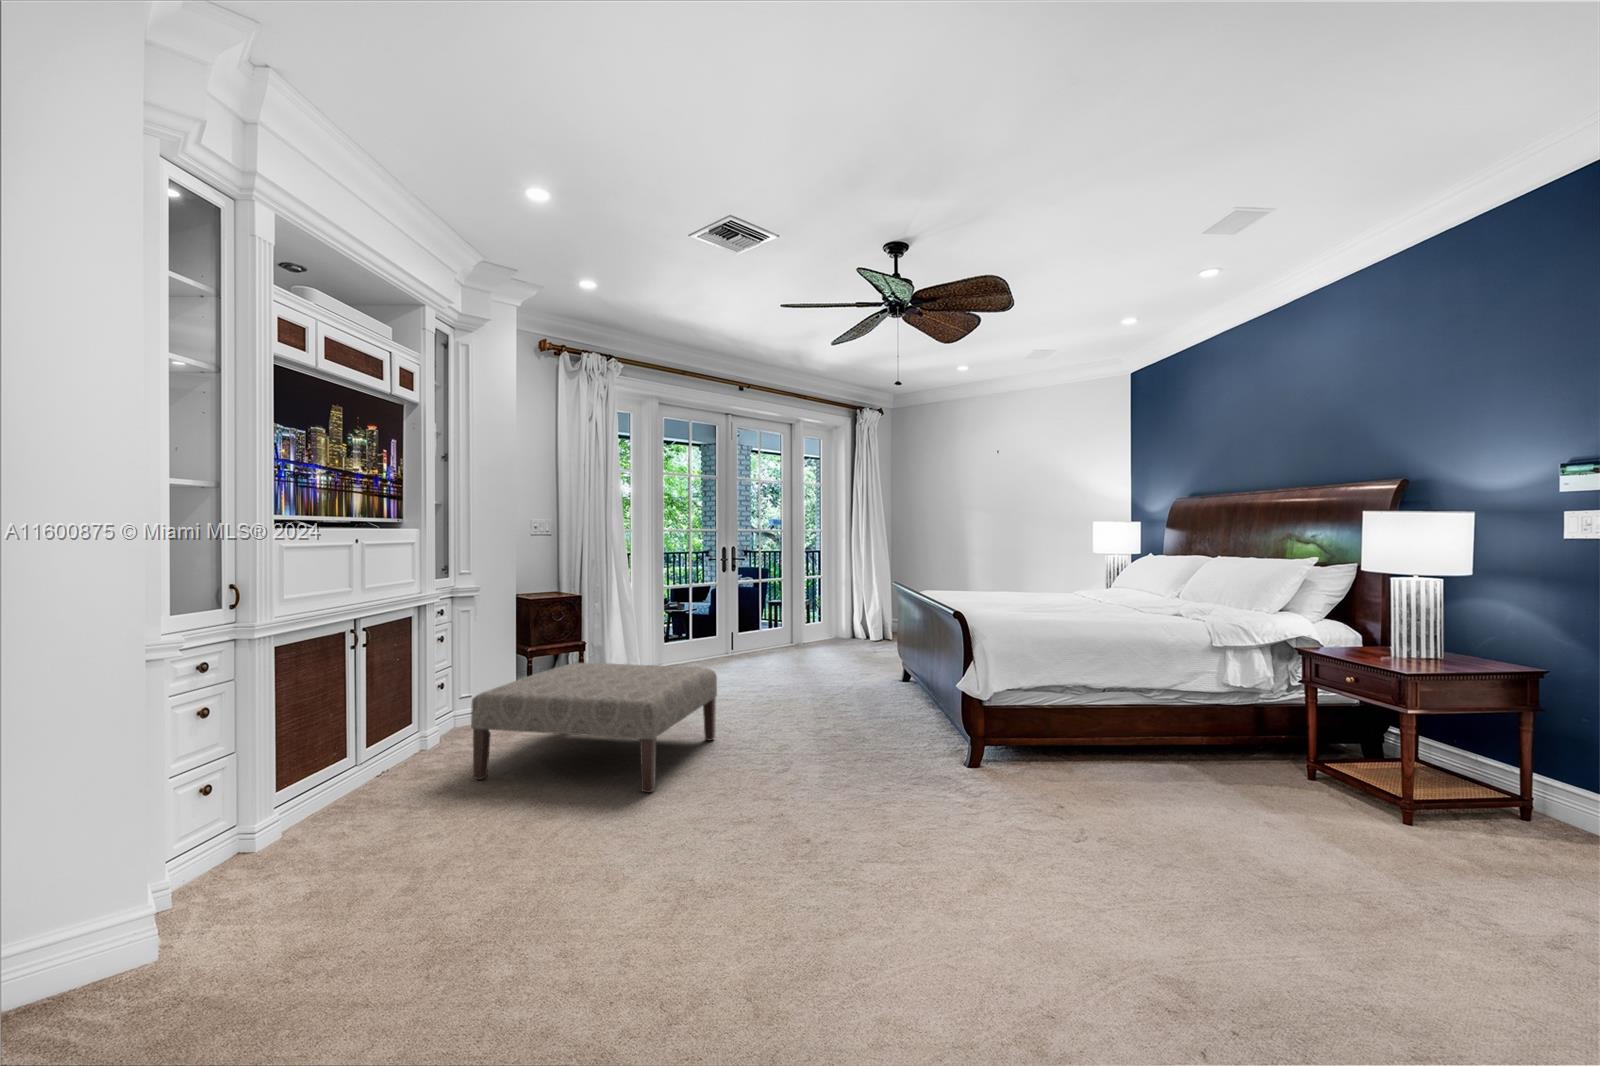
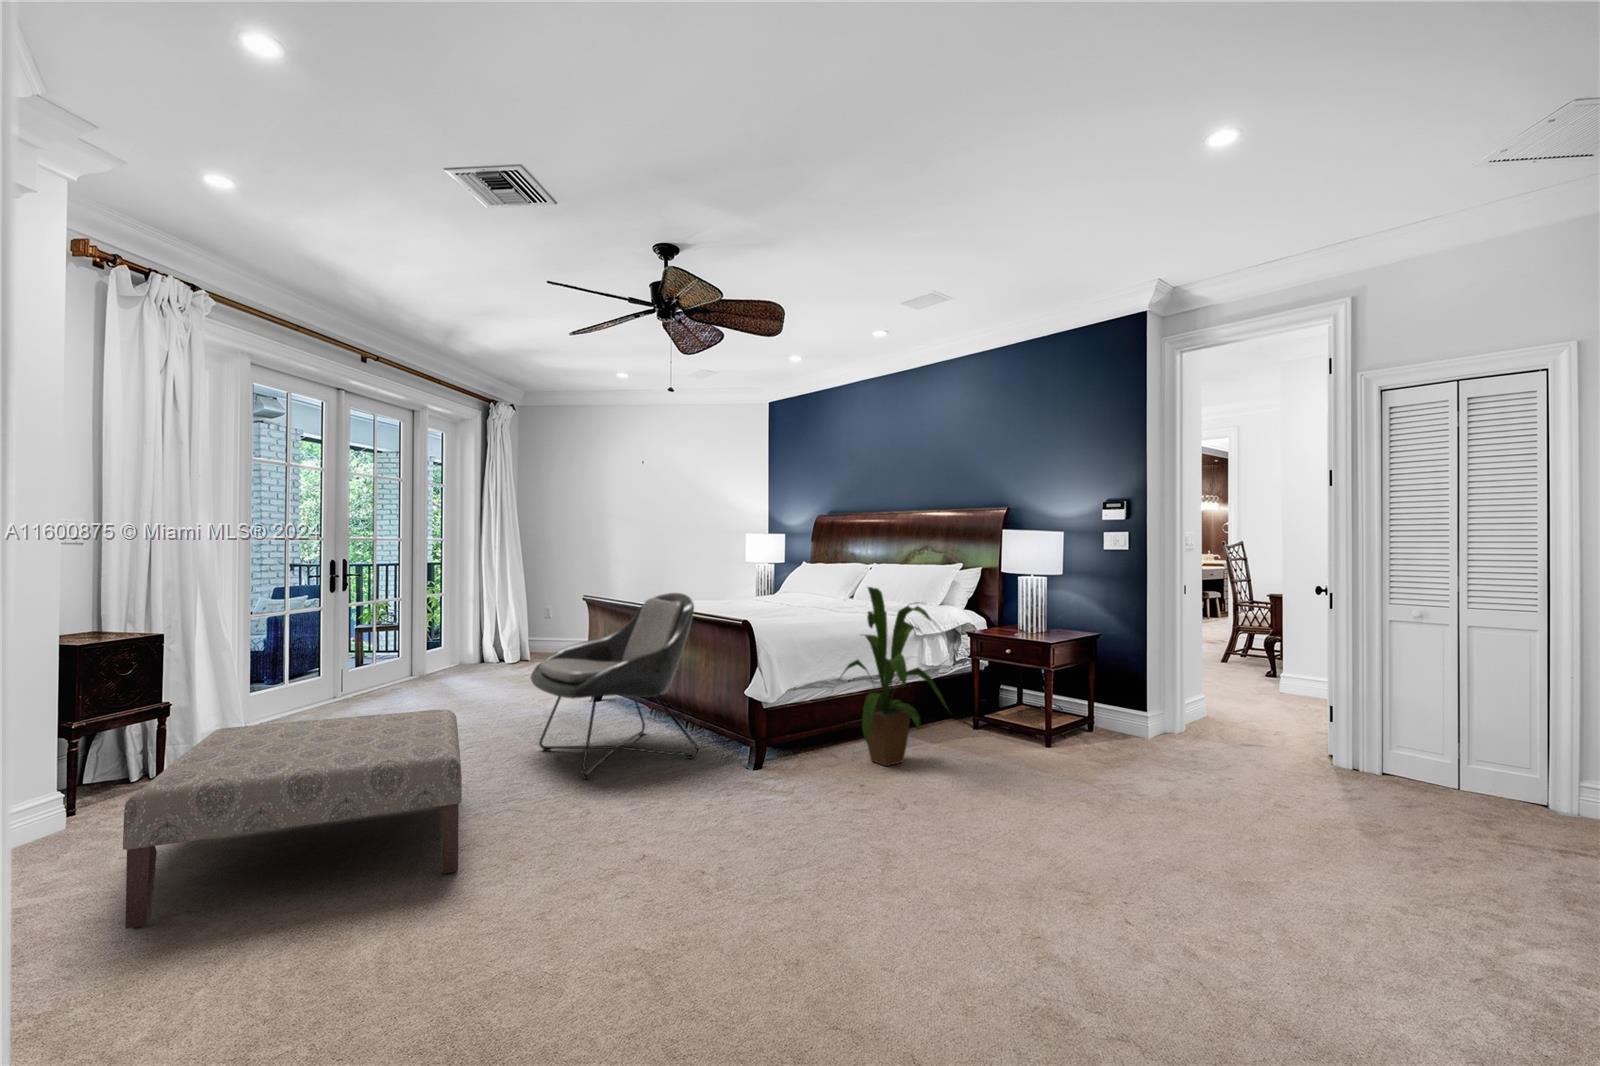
lounge chair: none [797,582,935,747] -> present [530,593,698,779]
house plant: none [1063,583,1212,795] -> present [843,587,949,766]

